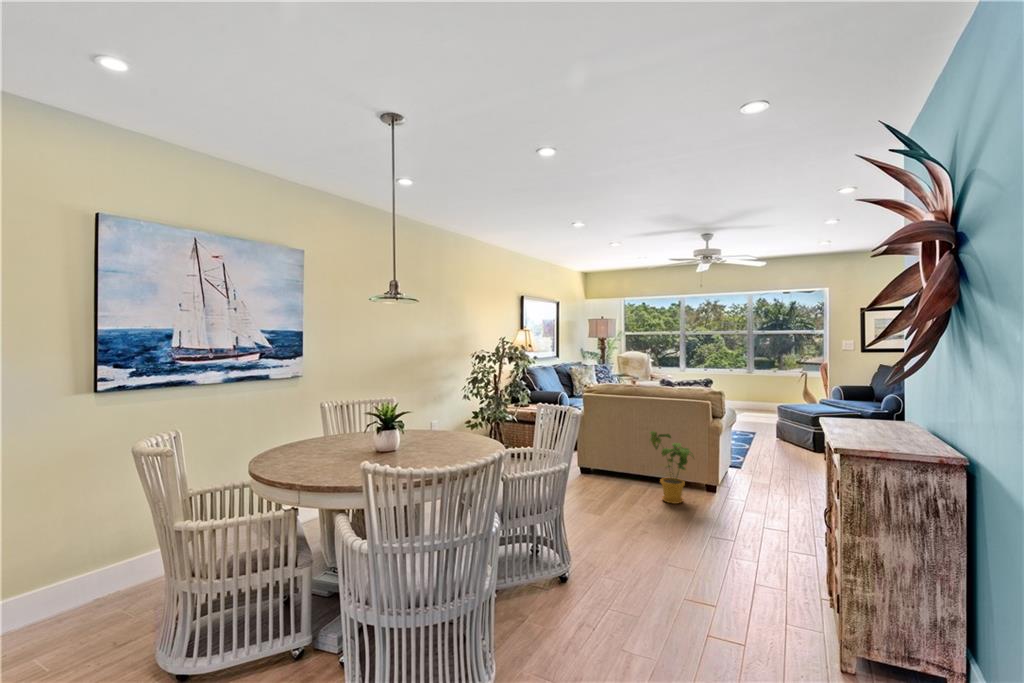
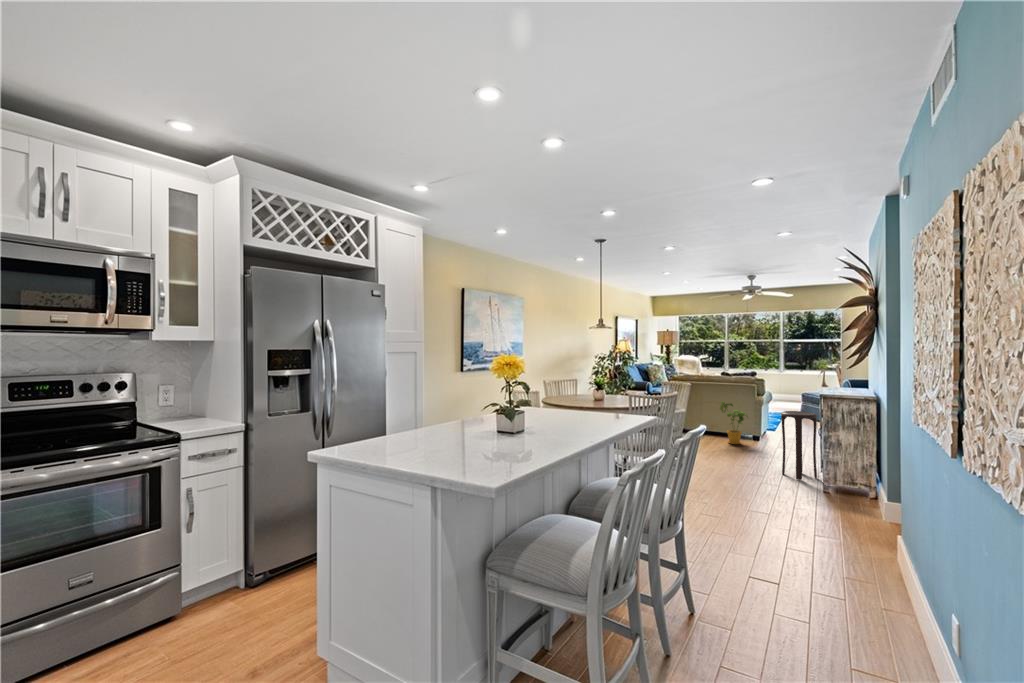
stool: none [747,466,820,618] -> present [781,411,817,480]

